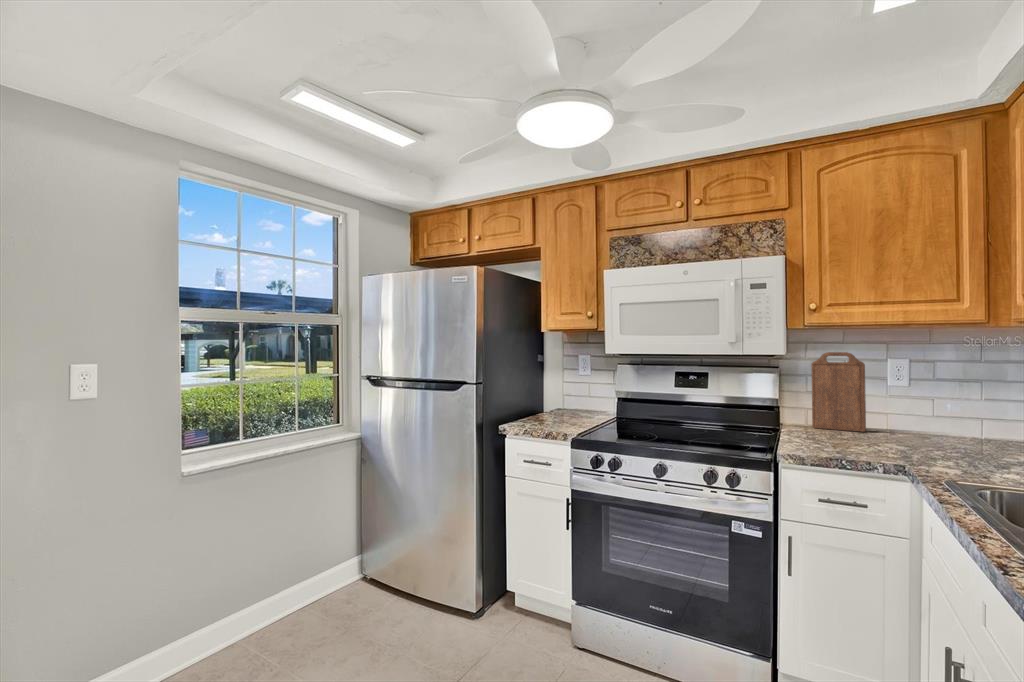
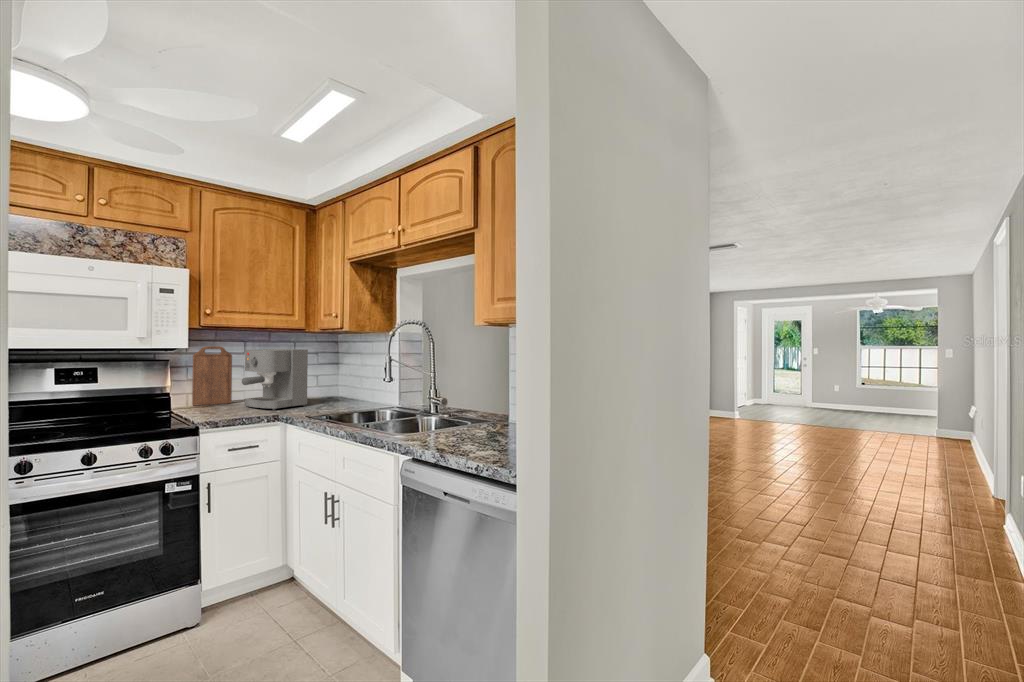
coffee maker: none [856,356,988,456] -> present [242,349,308,410]

